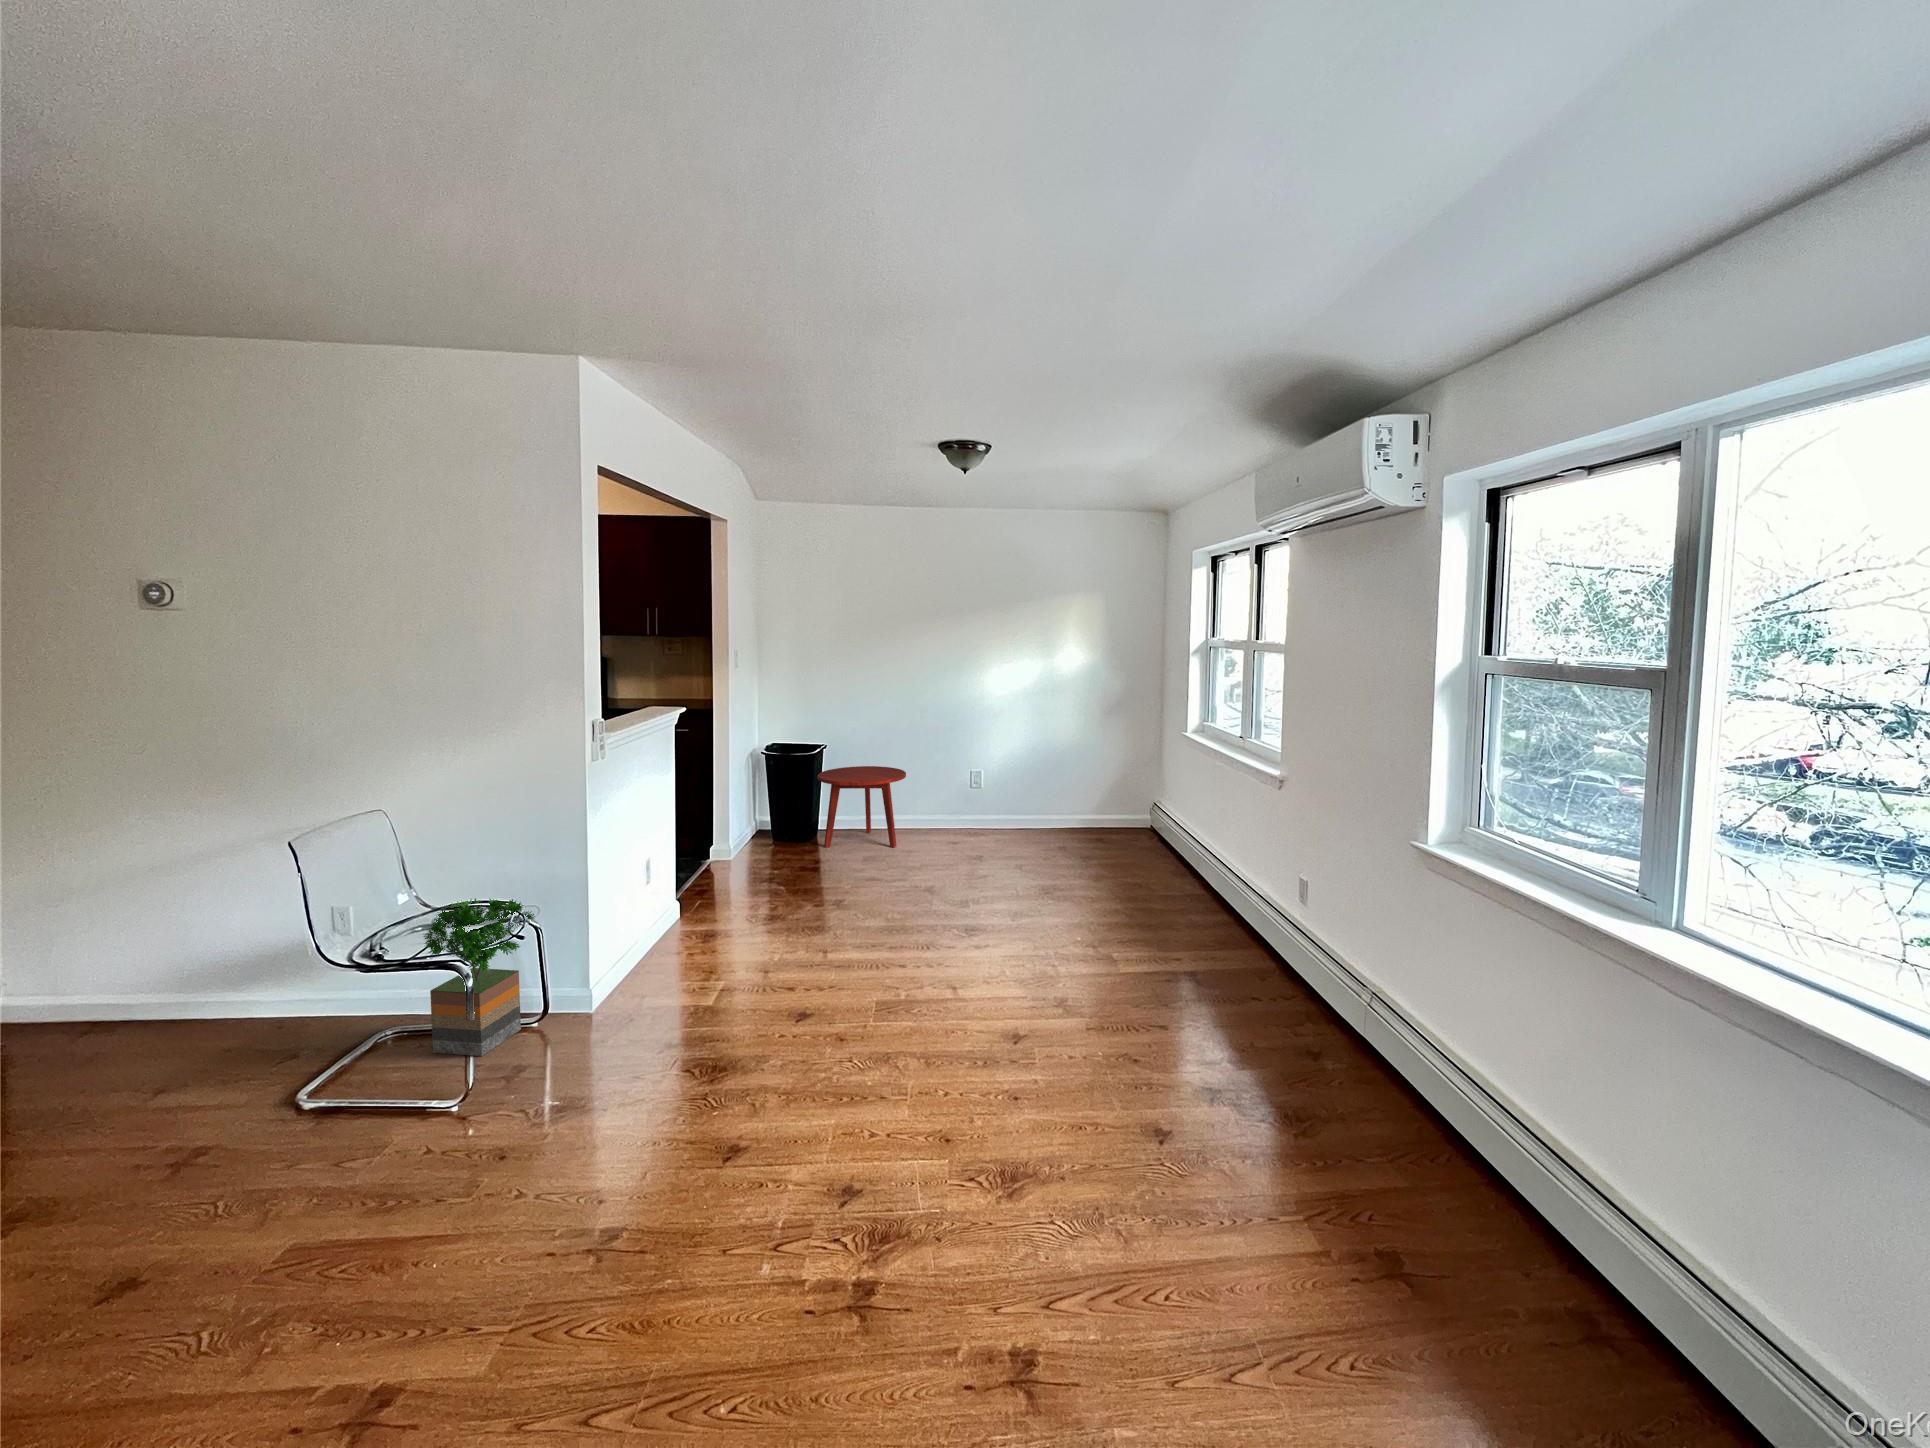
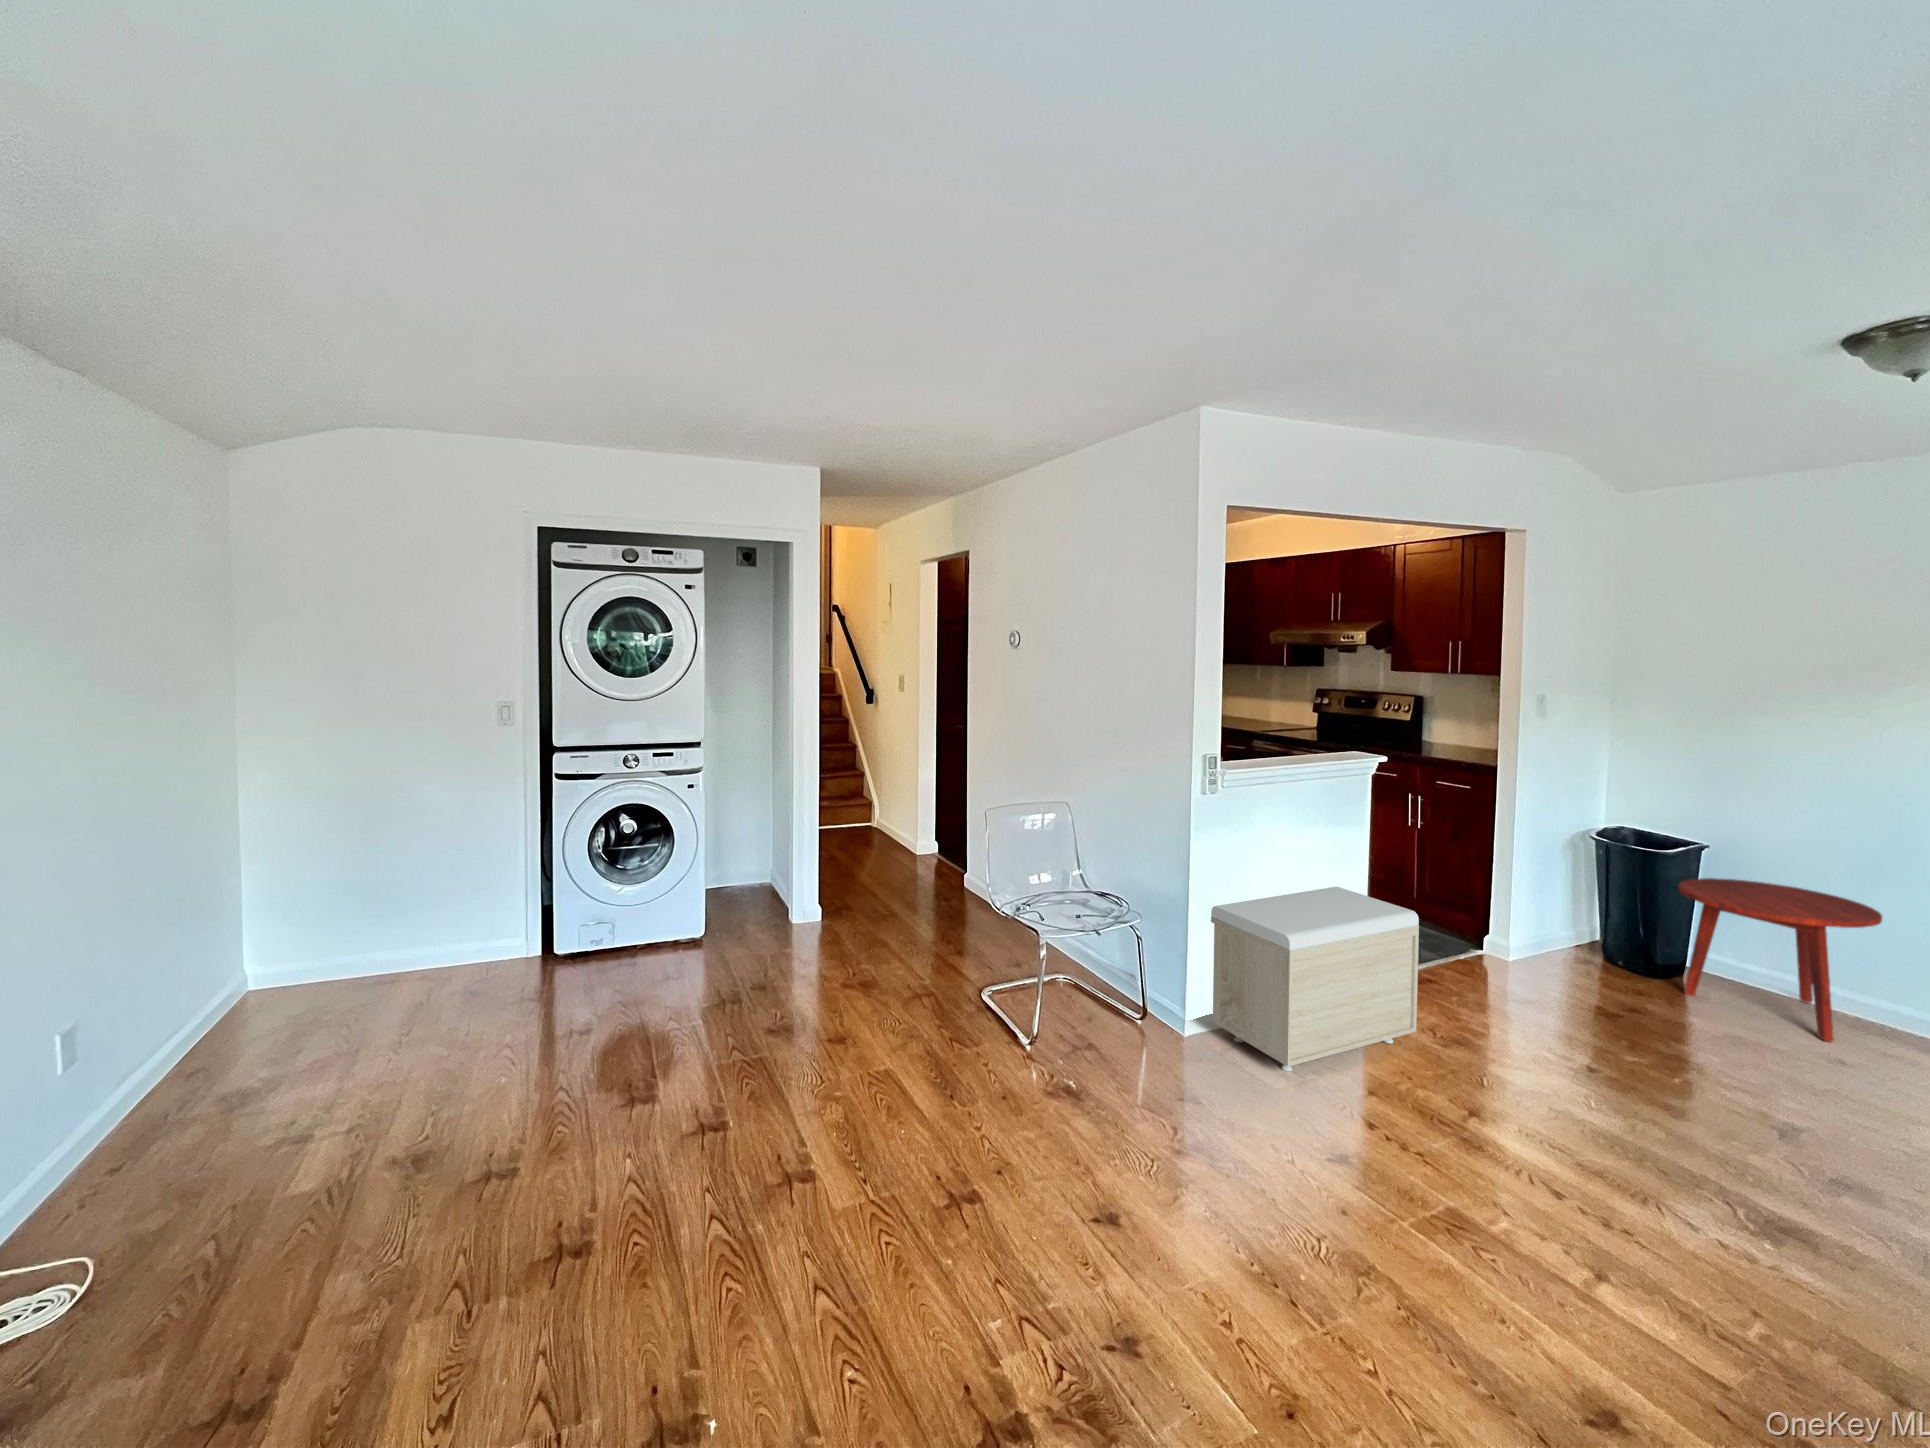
storage bench: none [607,830,751,994] -> present [1211,887,1419,1071]
potted tree: present [423,898,534,1056] -> none [1055,886,1148,1023]

